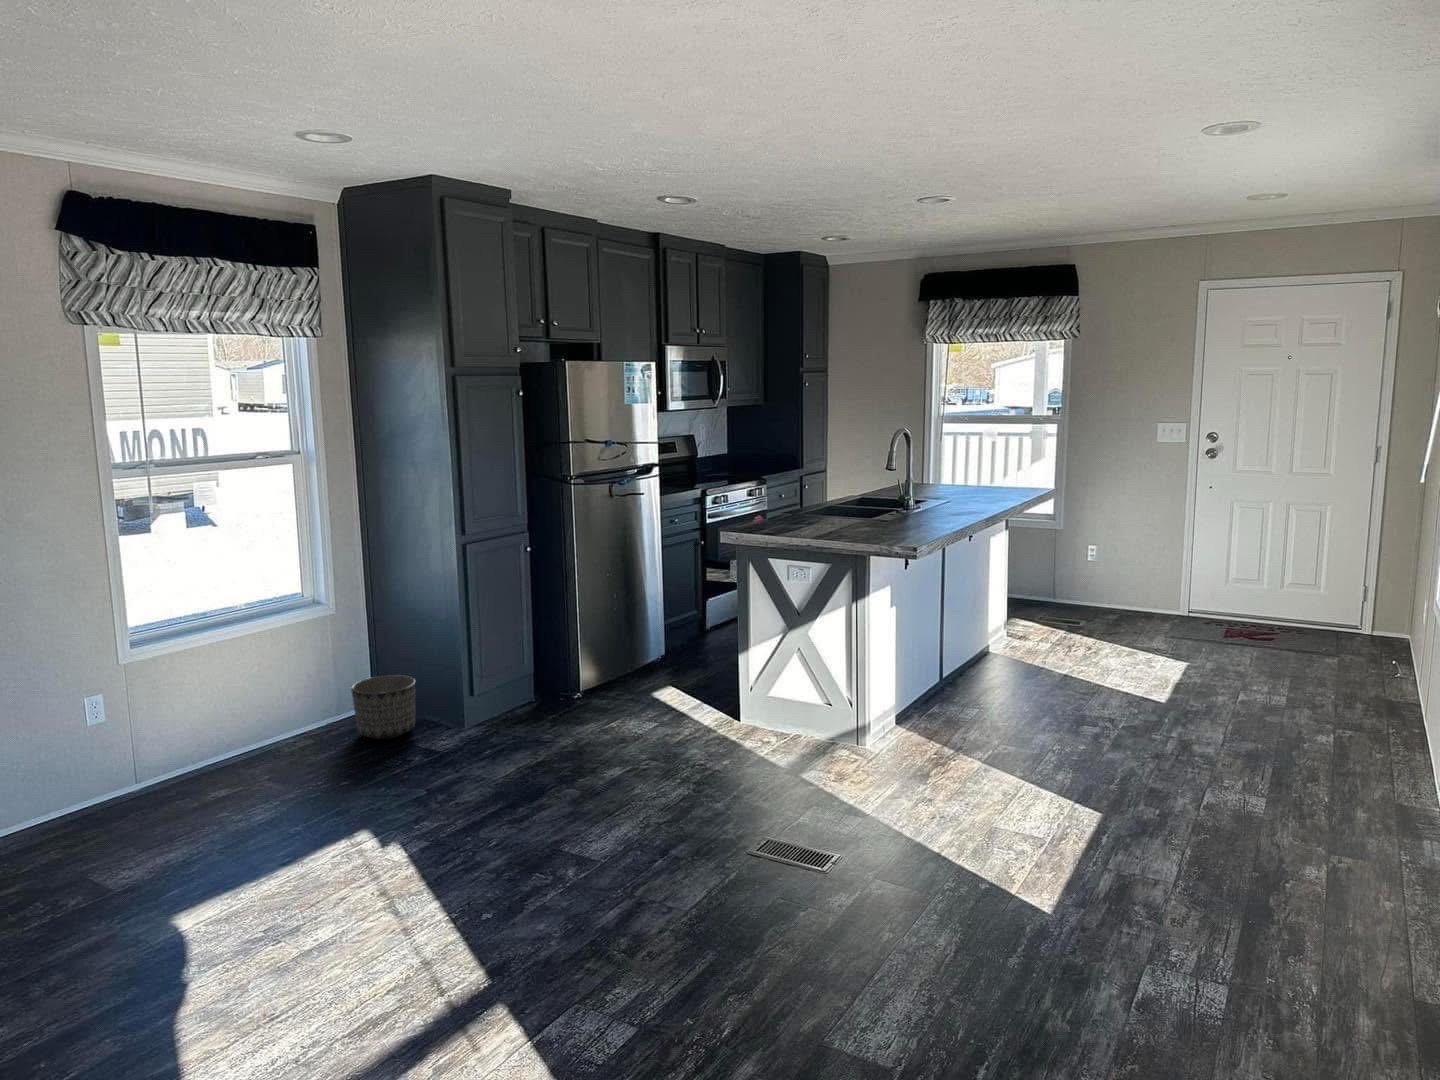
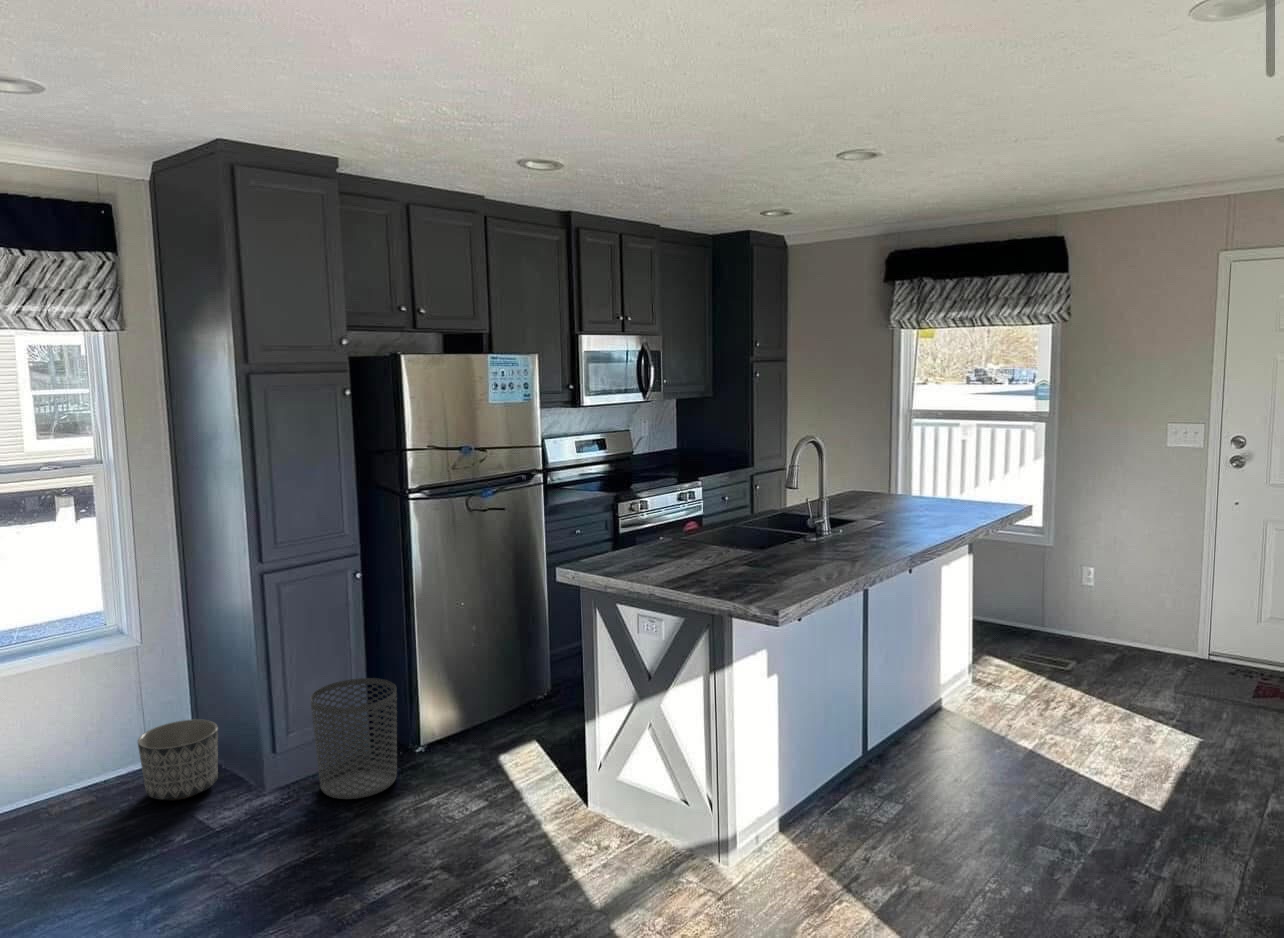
waste bin: none [500,635,570,730] -> present [311,678,397,799]

